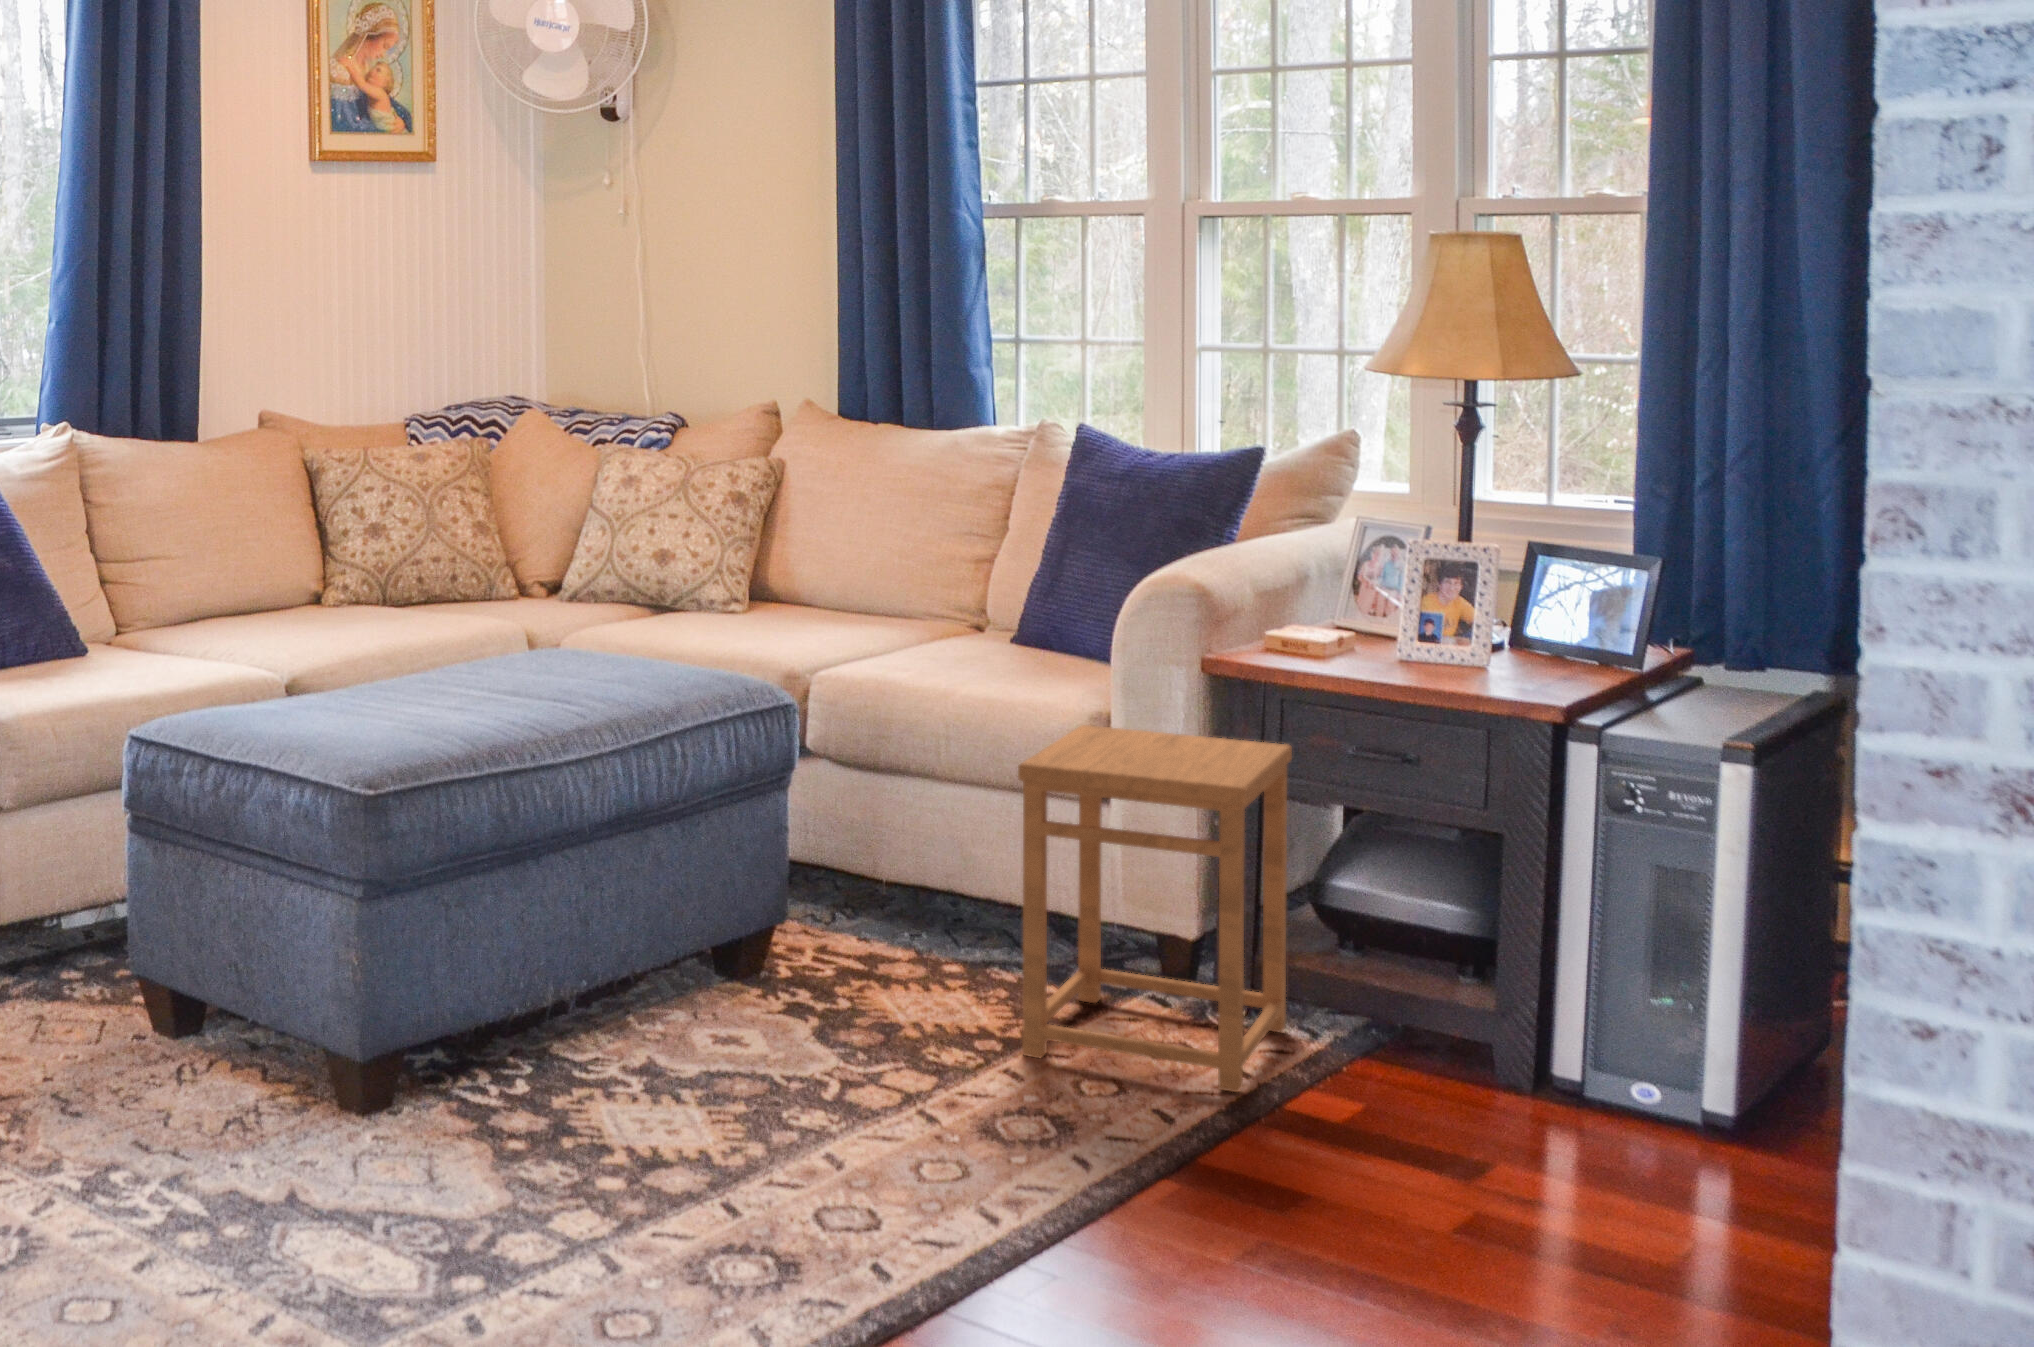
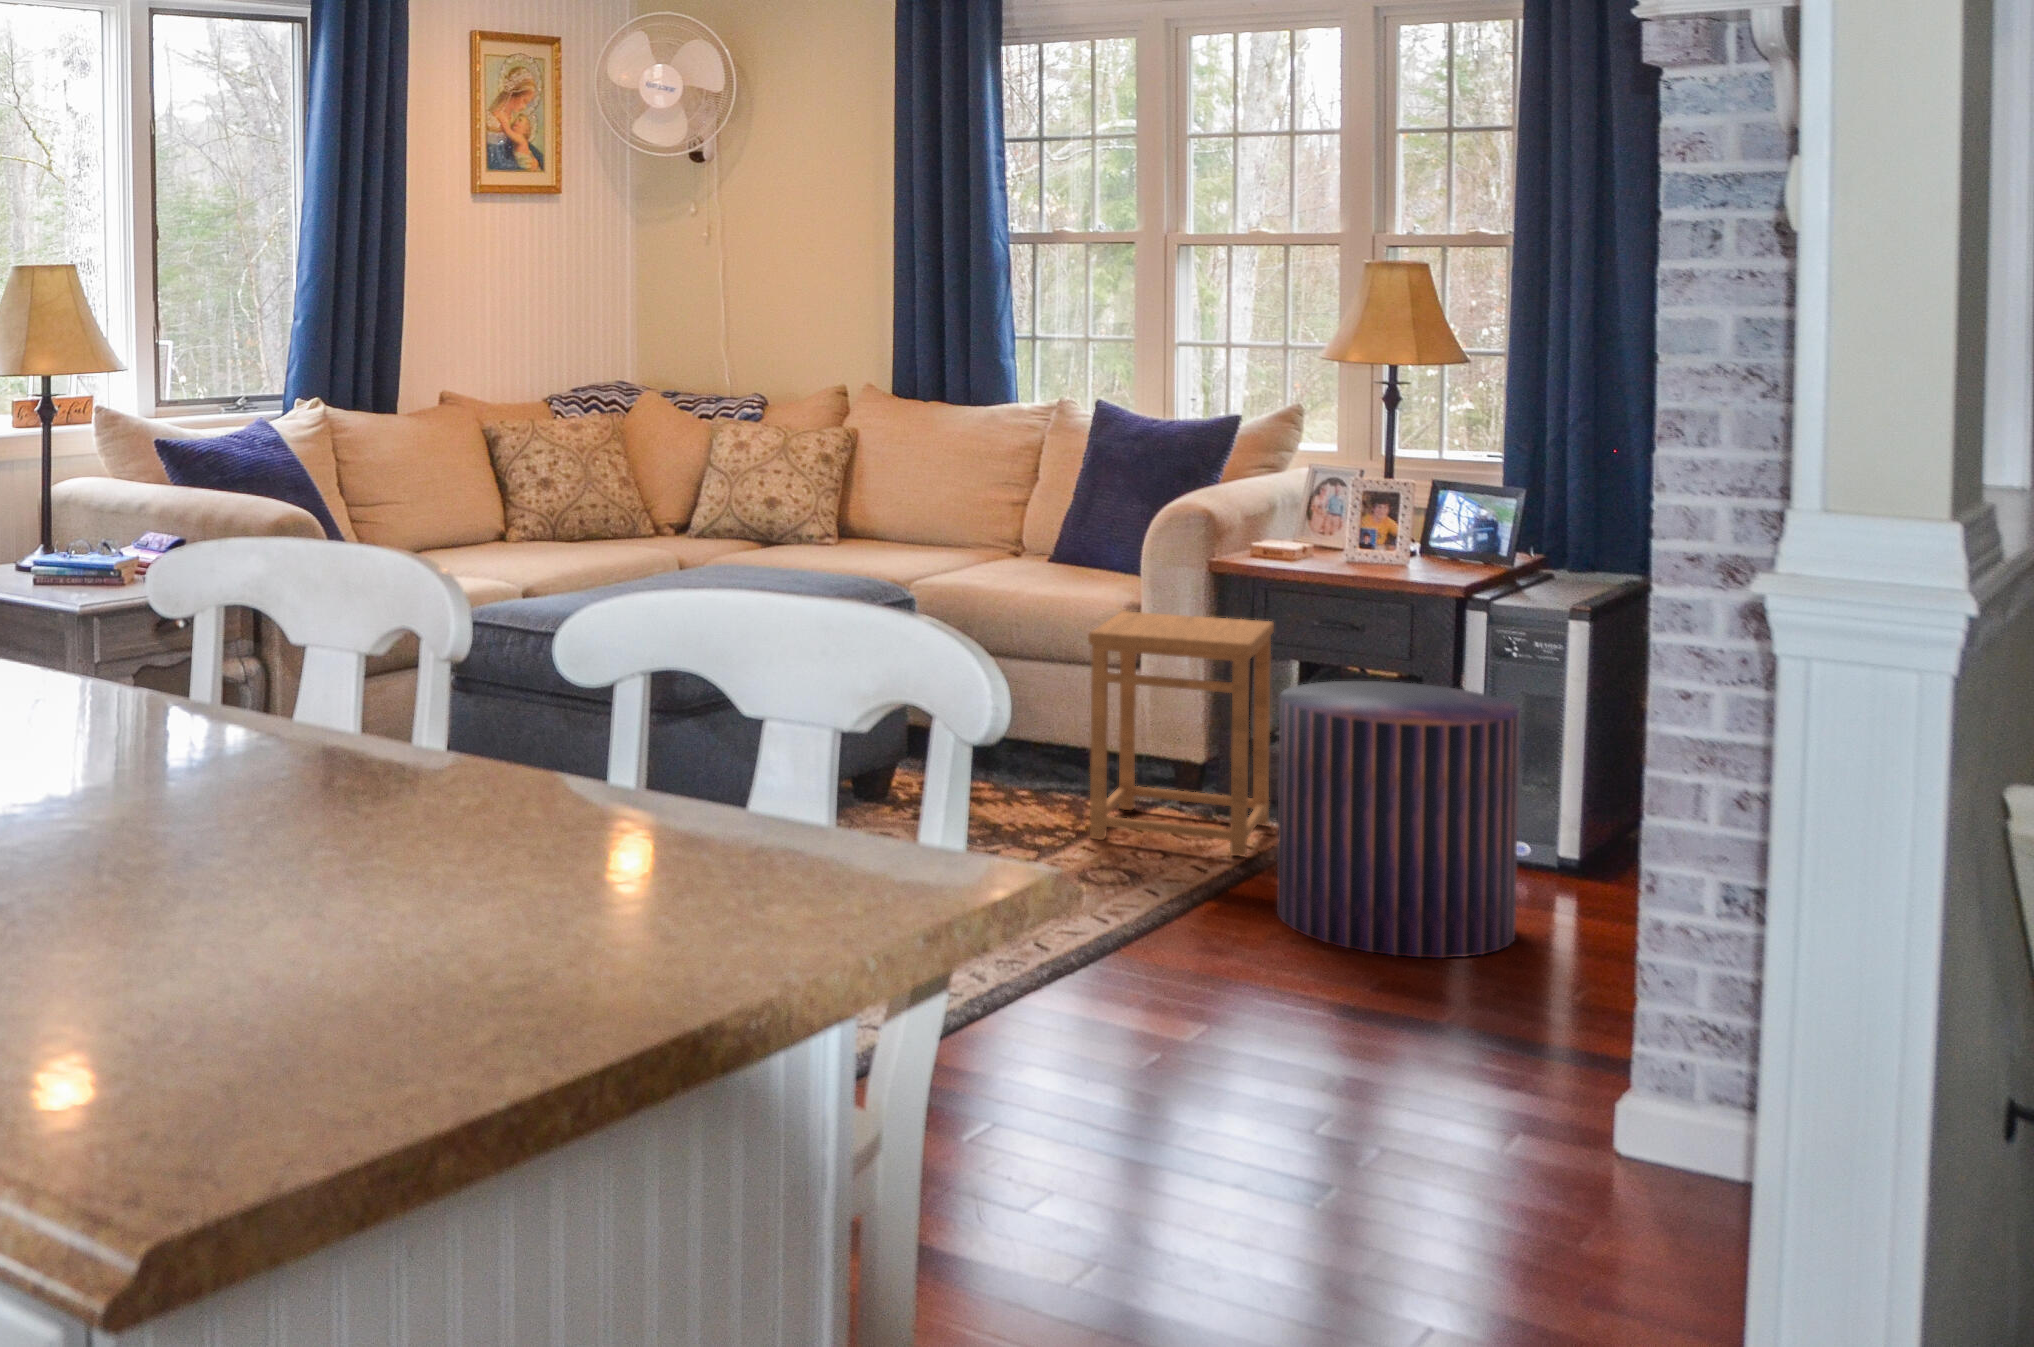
pouf: none [1266,852,1631,1304] -> present [1277,681,1519,958]

